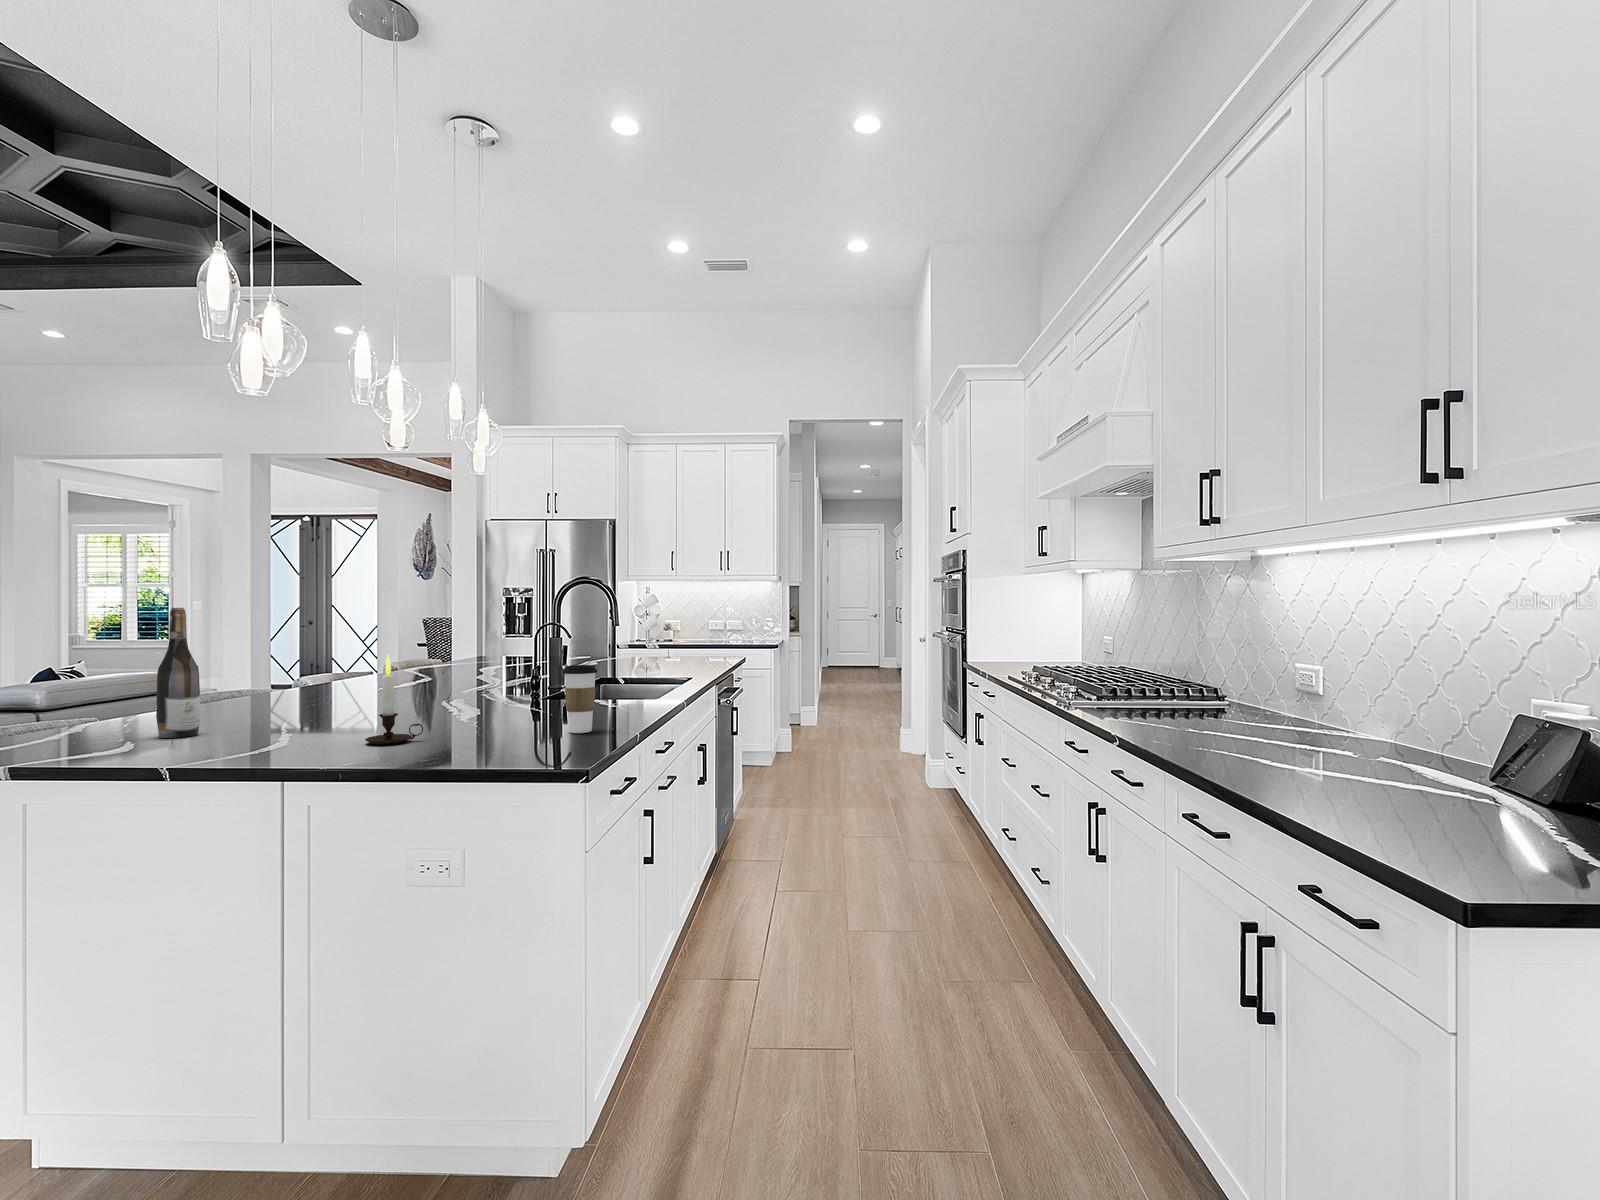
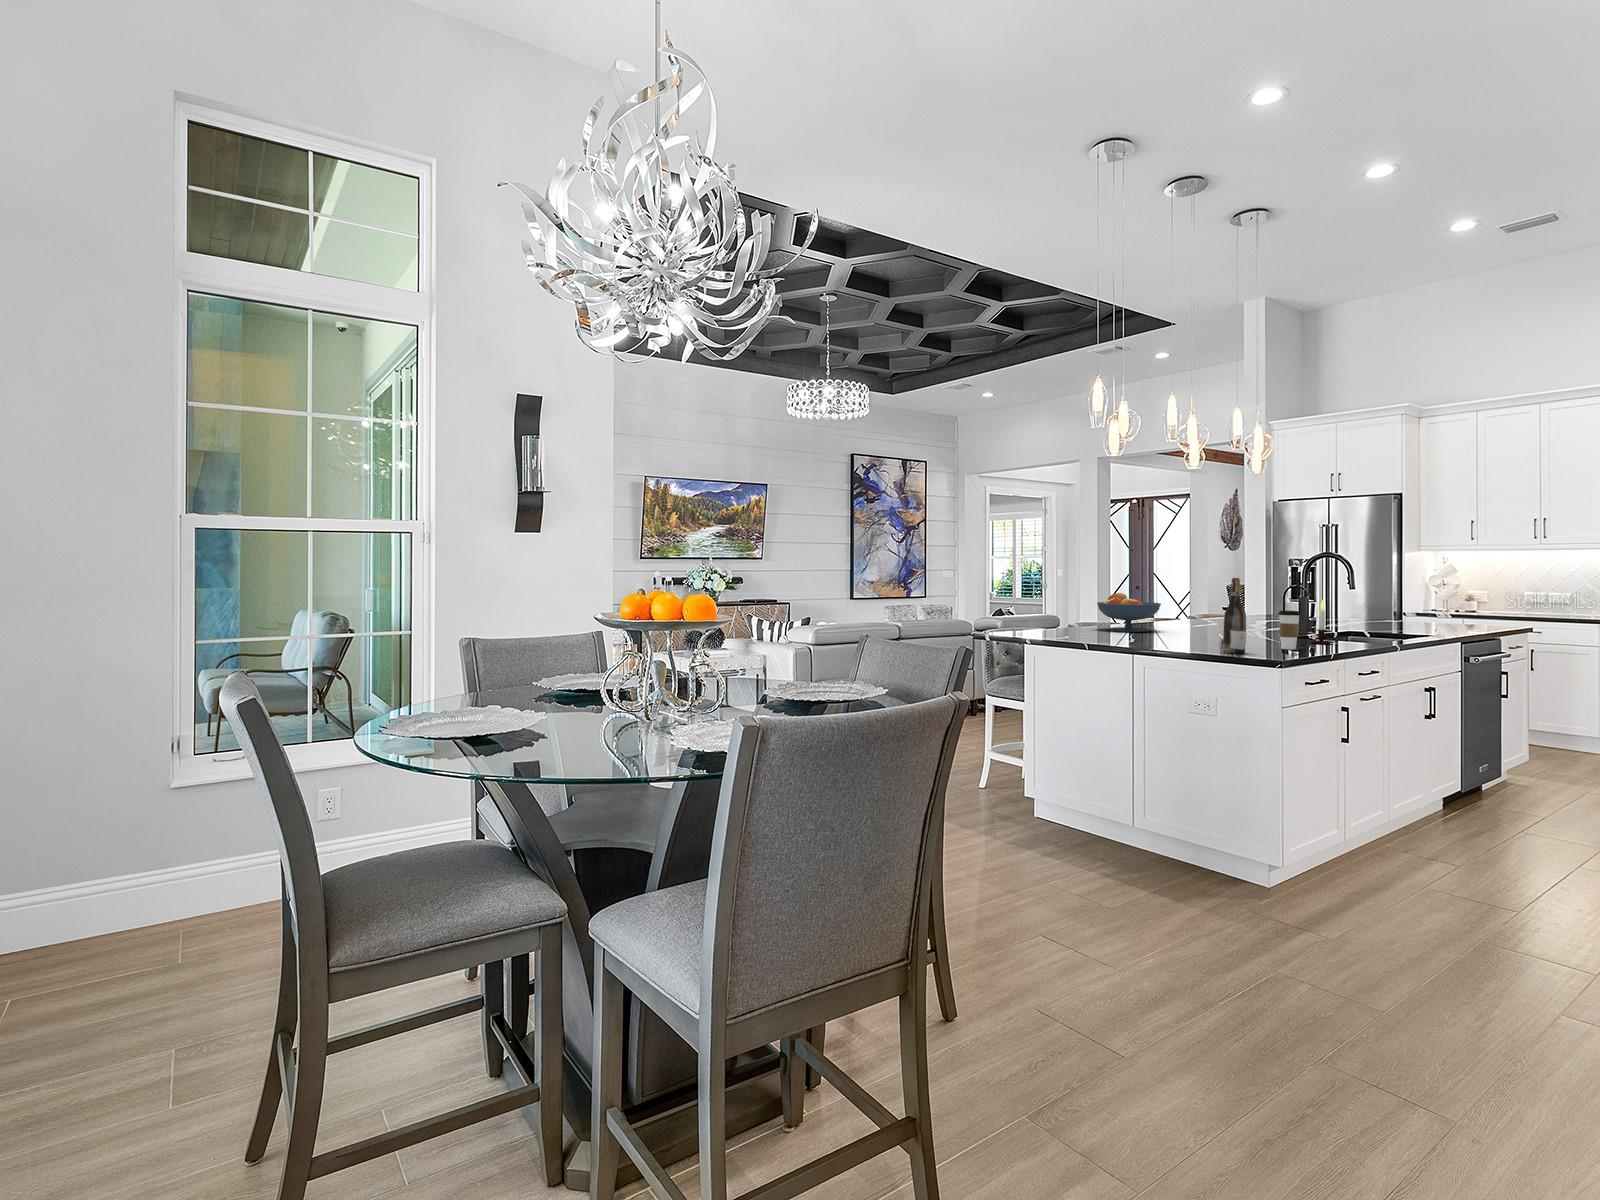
wine bottle: present [156,608,201,738] -> present [1223,578,1246,653]
fruit bowl: none [215,641,347,716] -> present [1097,593,1161,632]
candle: present [365,654,423,744] -> present [1310,600,1340,644]

